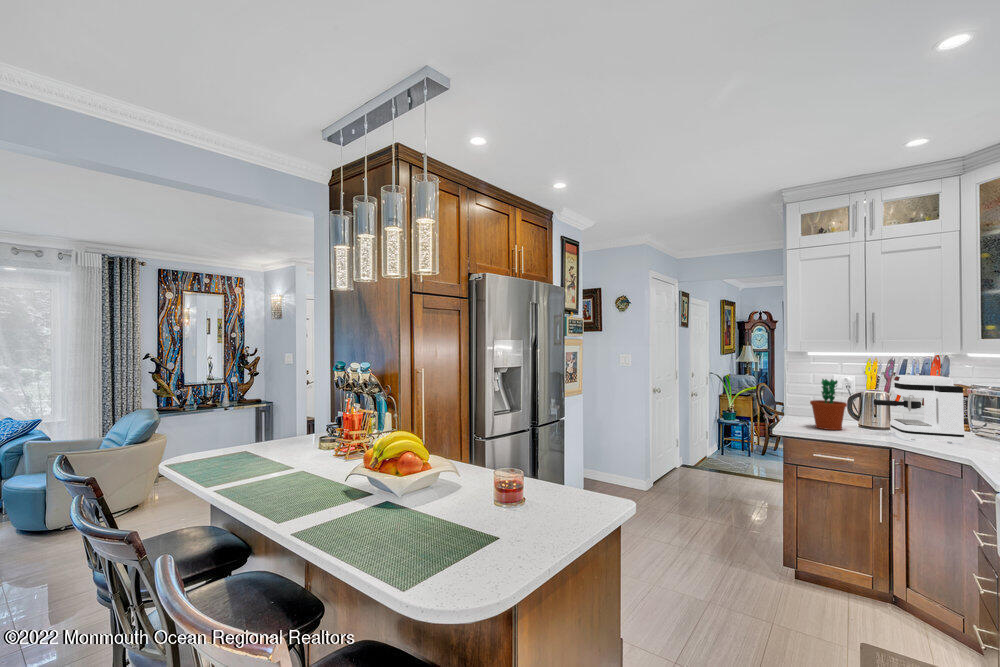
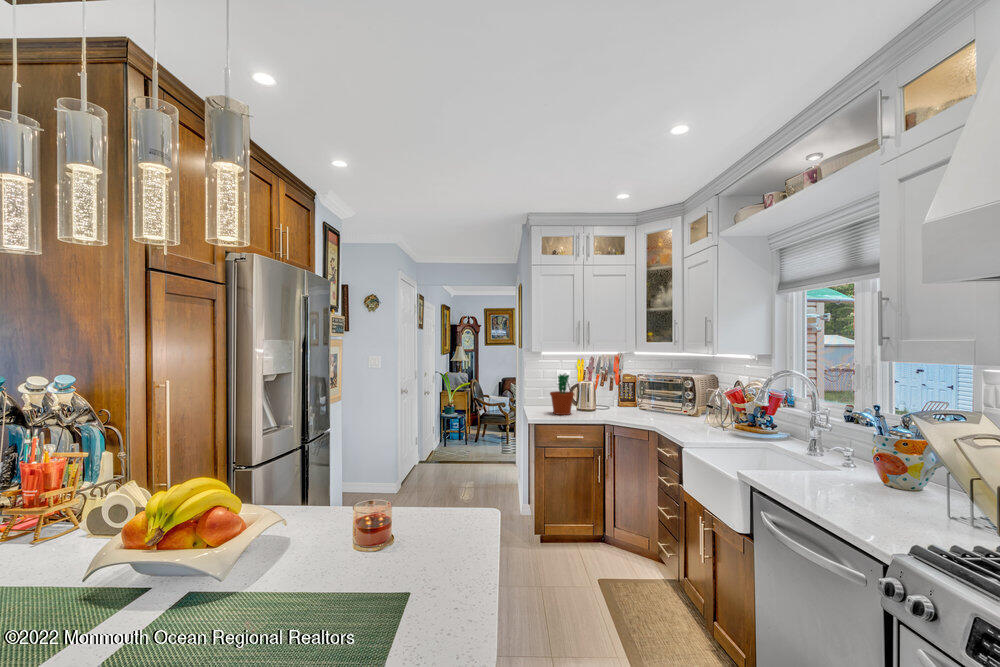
coffee maker: present [874,375,964,443] -> none [592,369,643,417]

